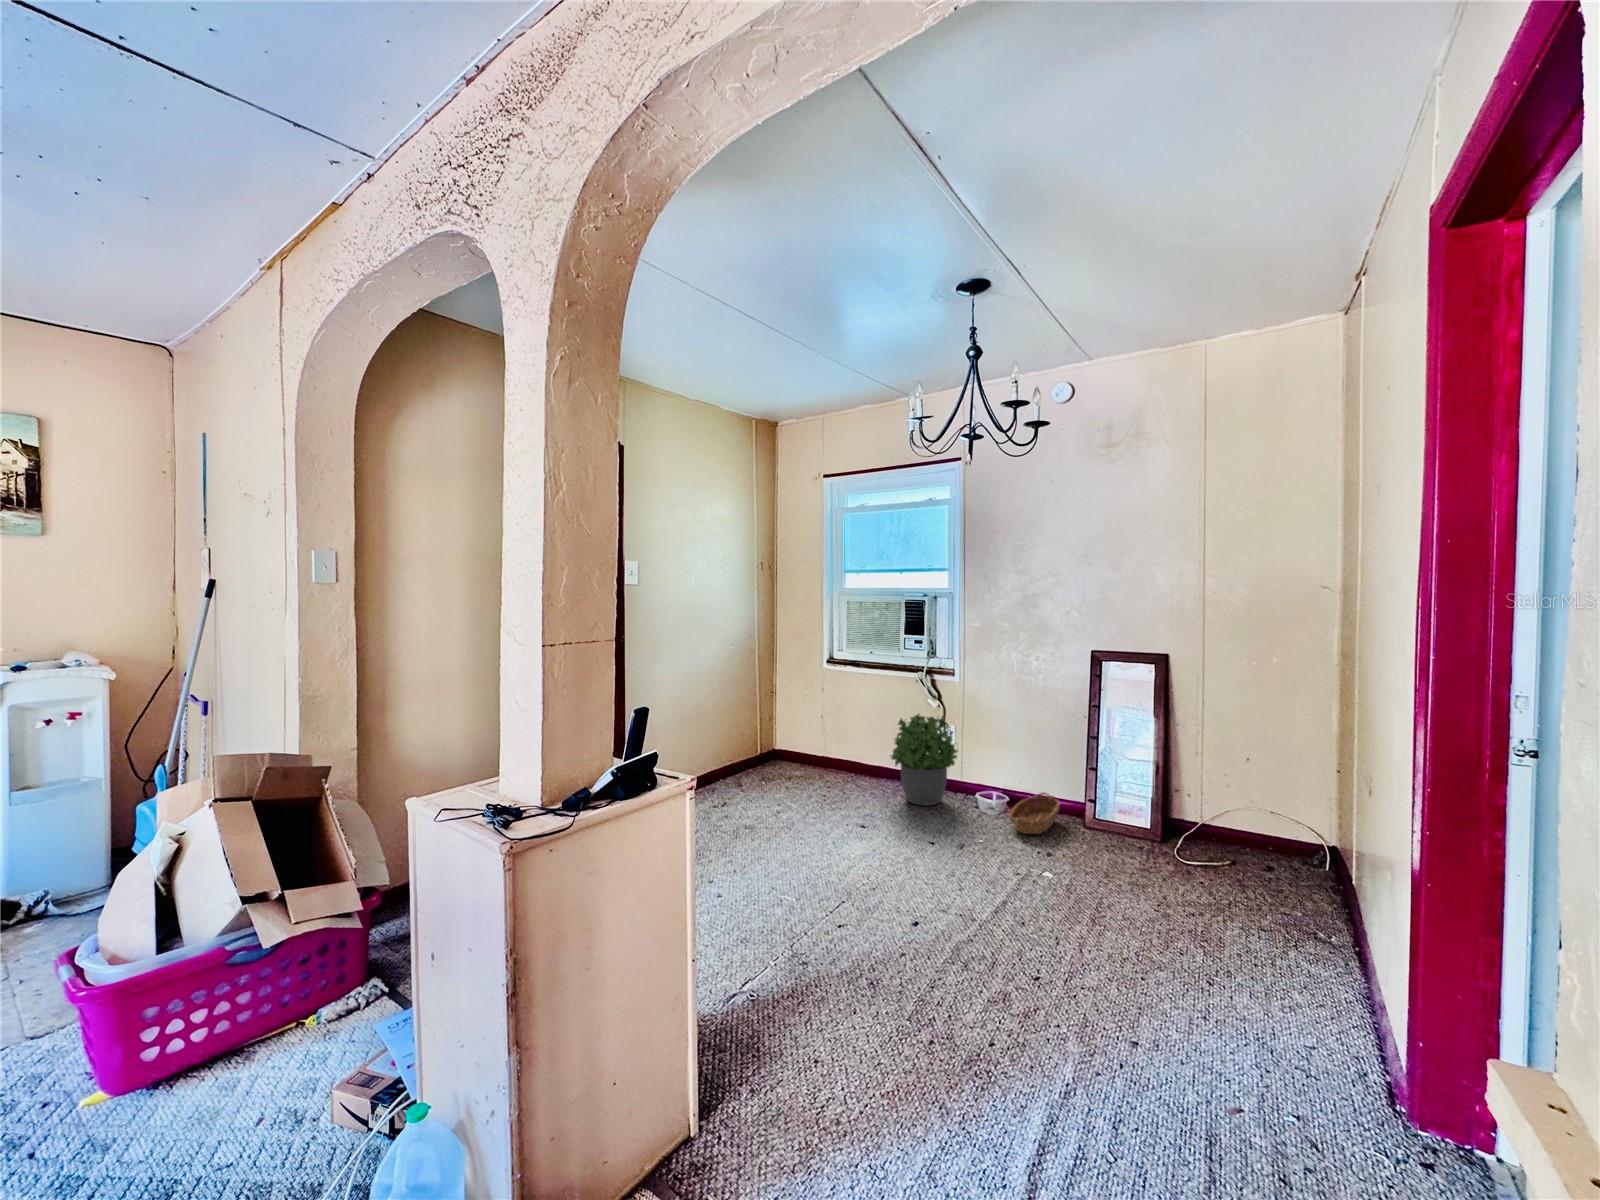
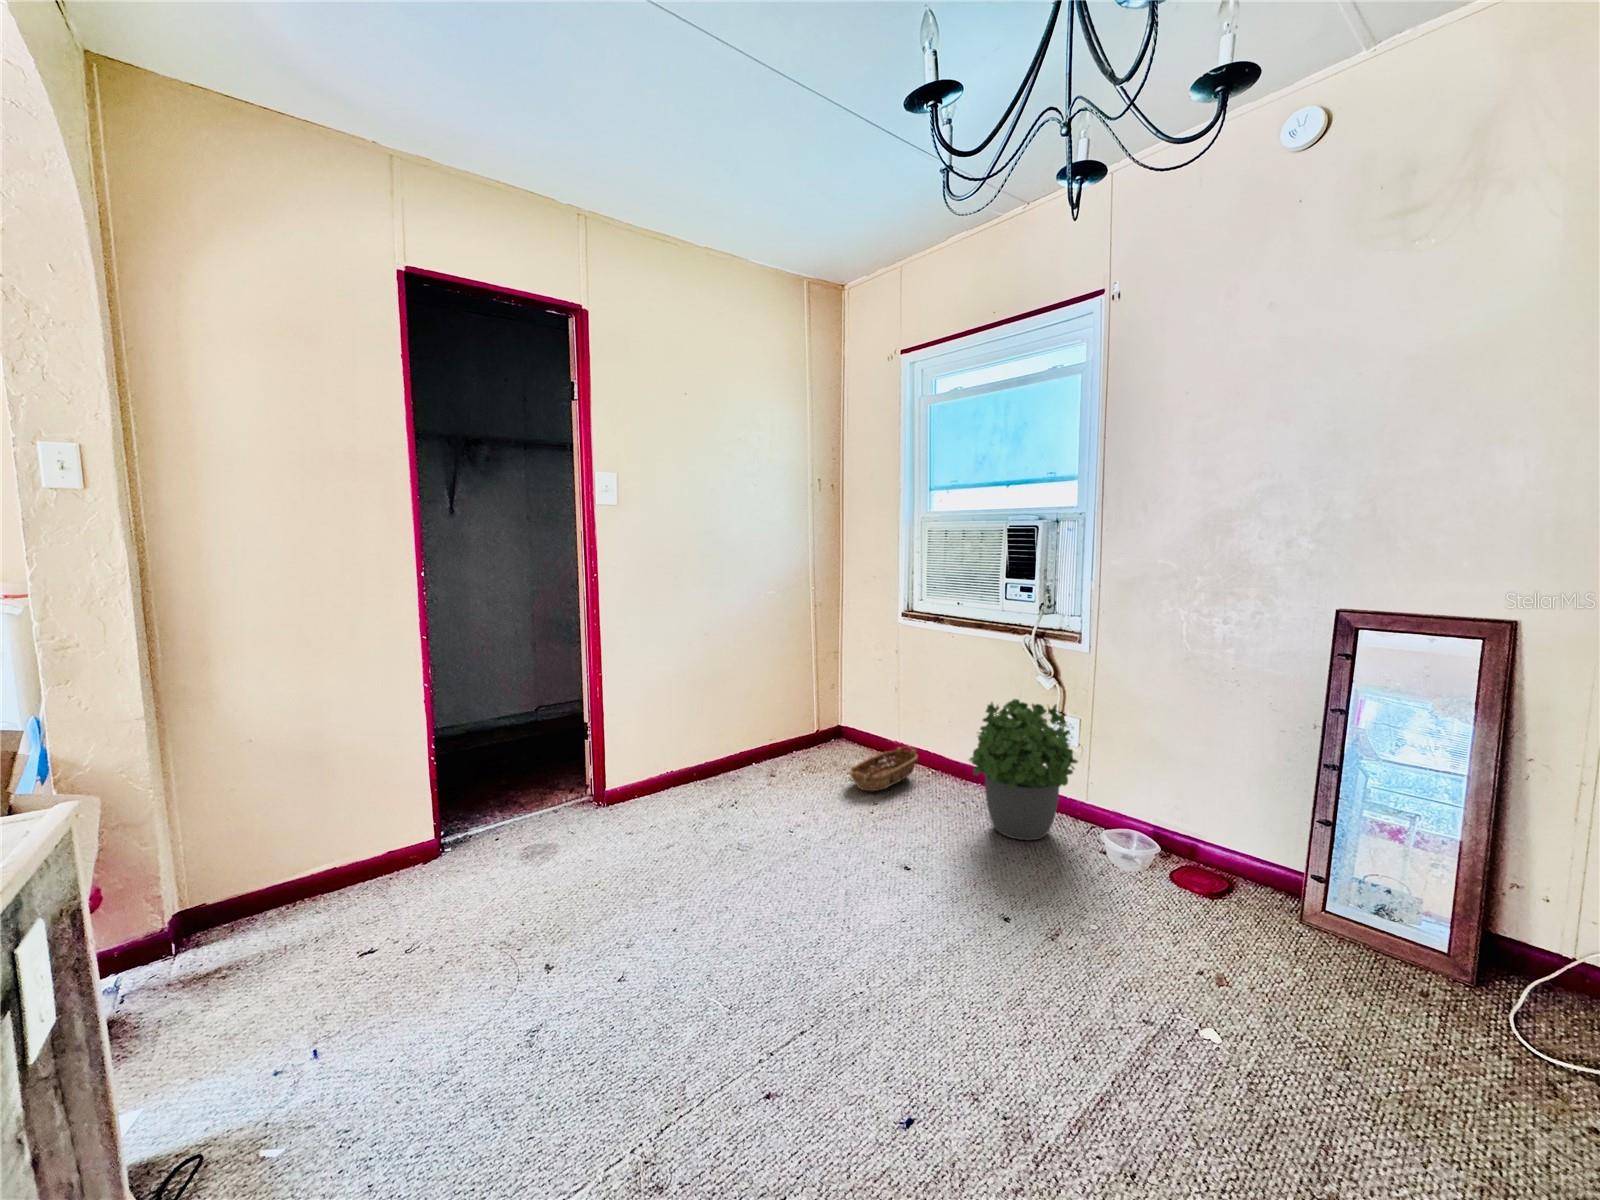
basket: present [1009,792,1060,834] -> present [849,746,918,791]

